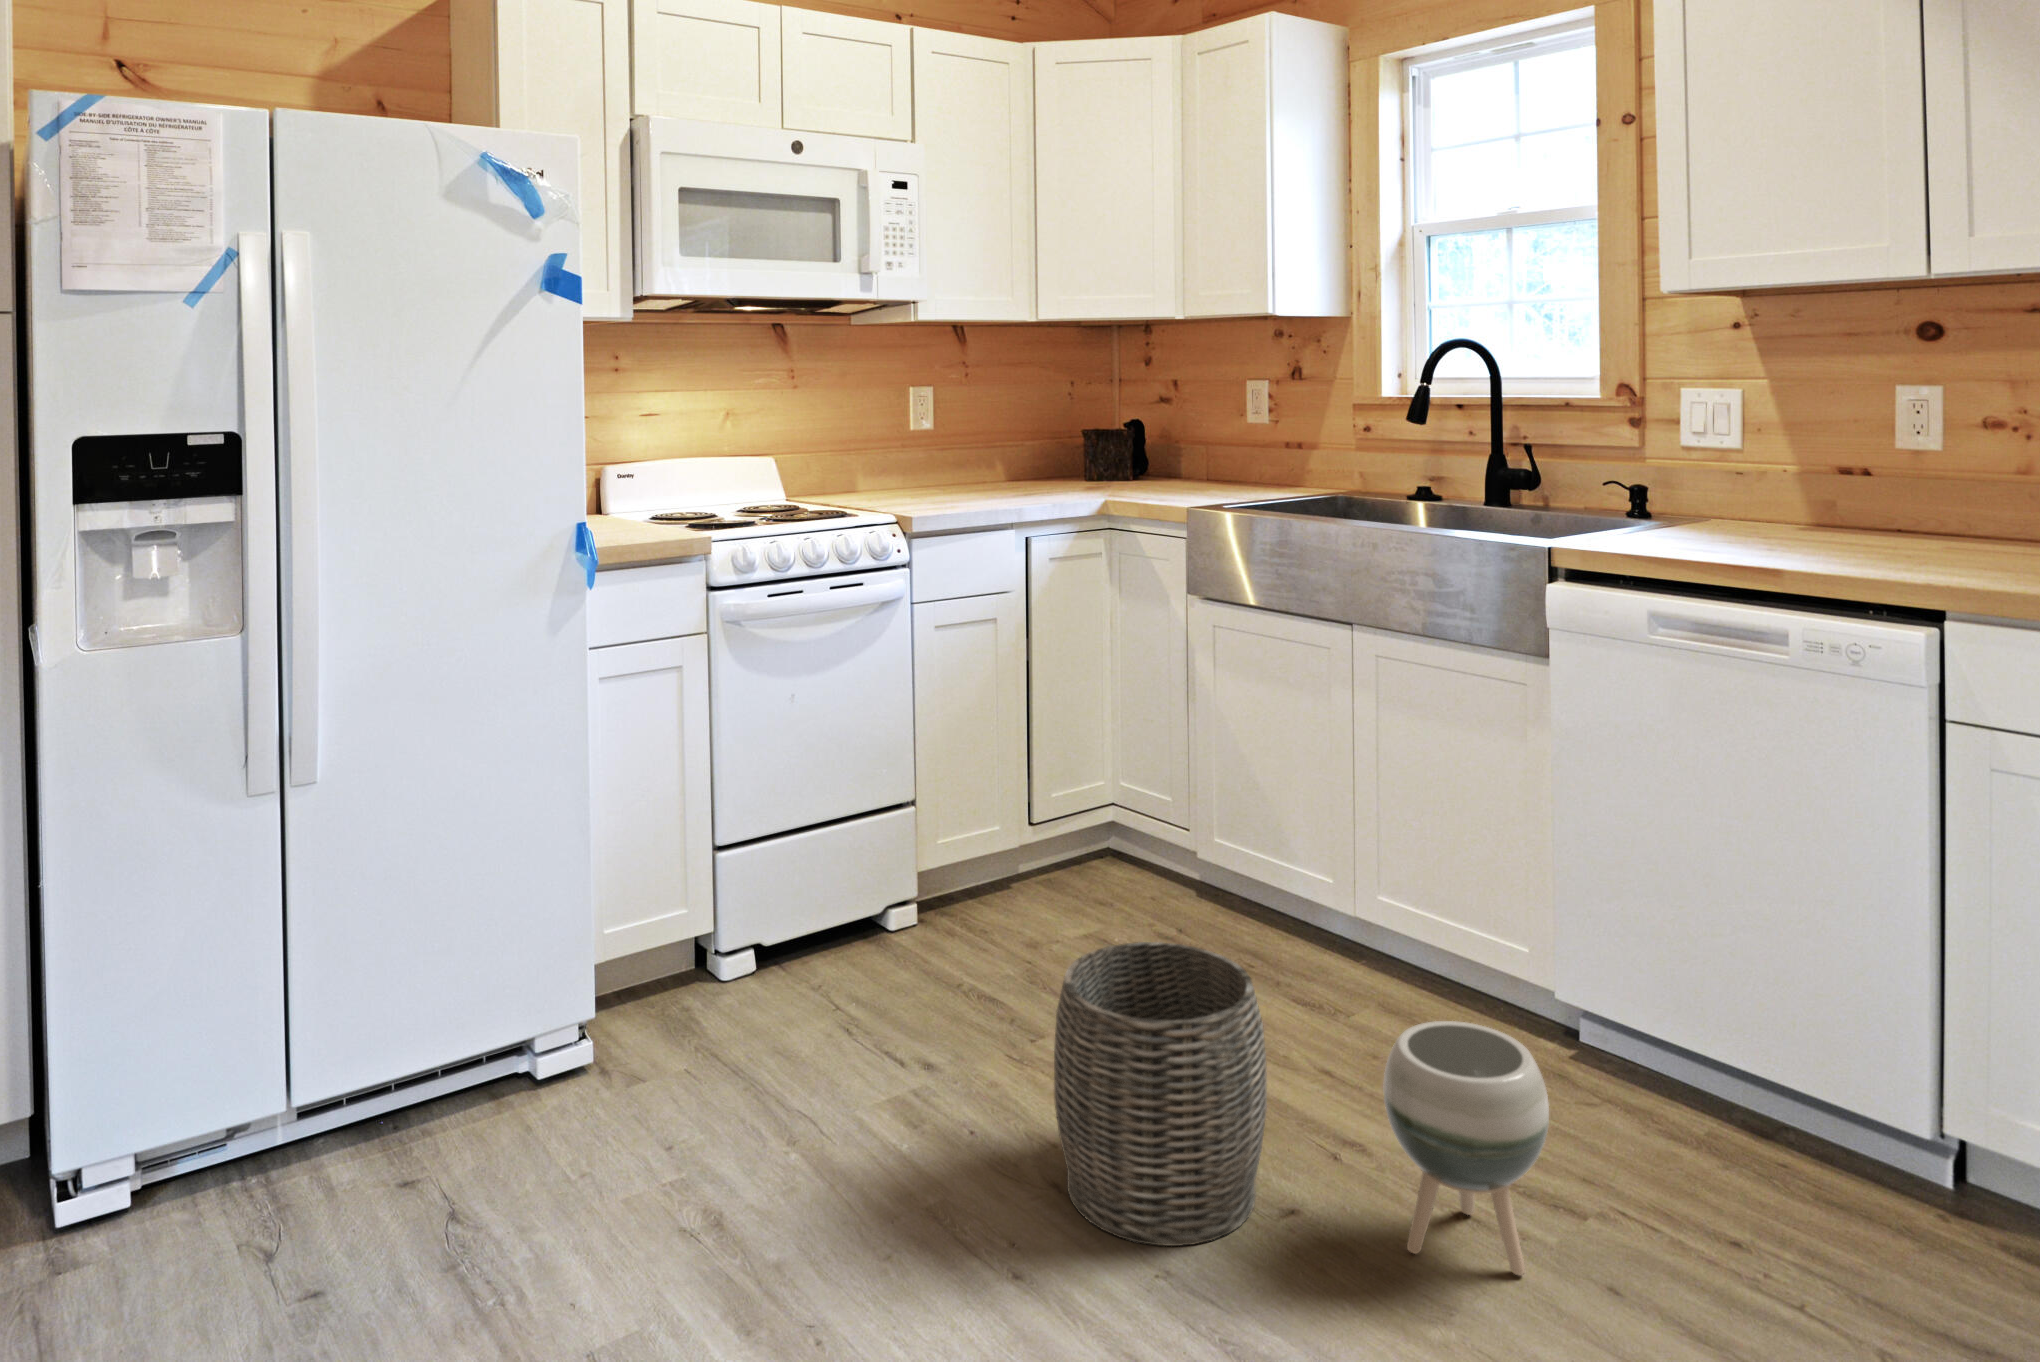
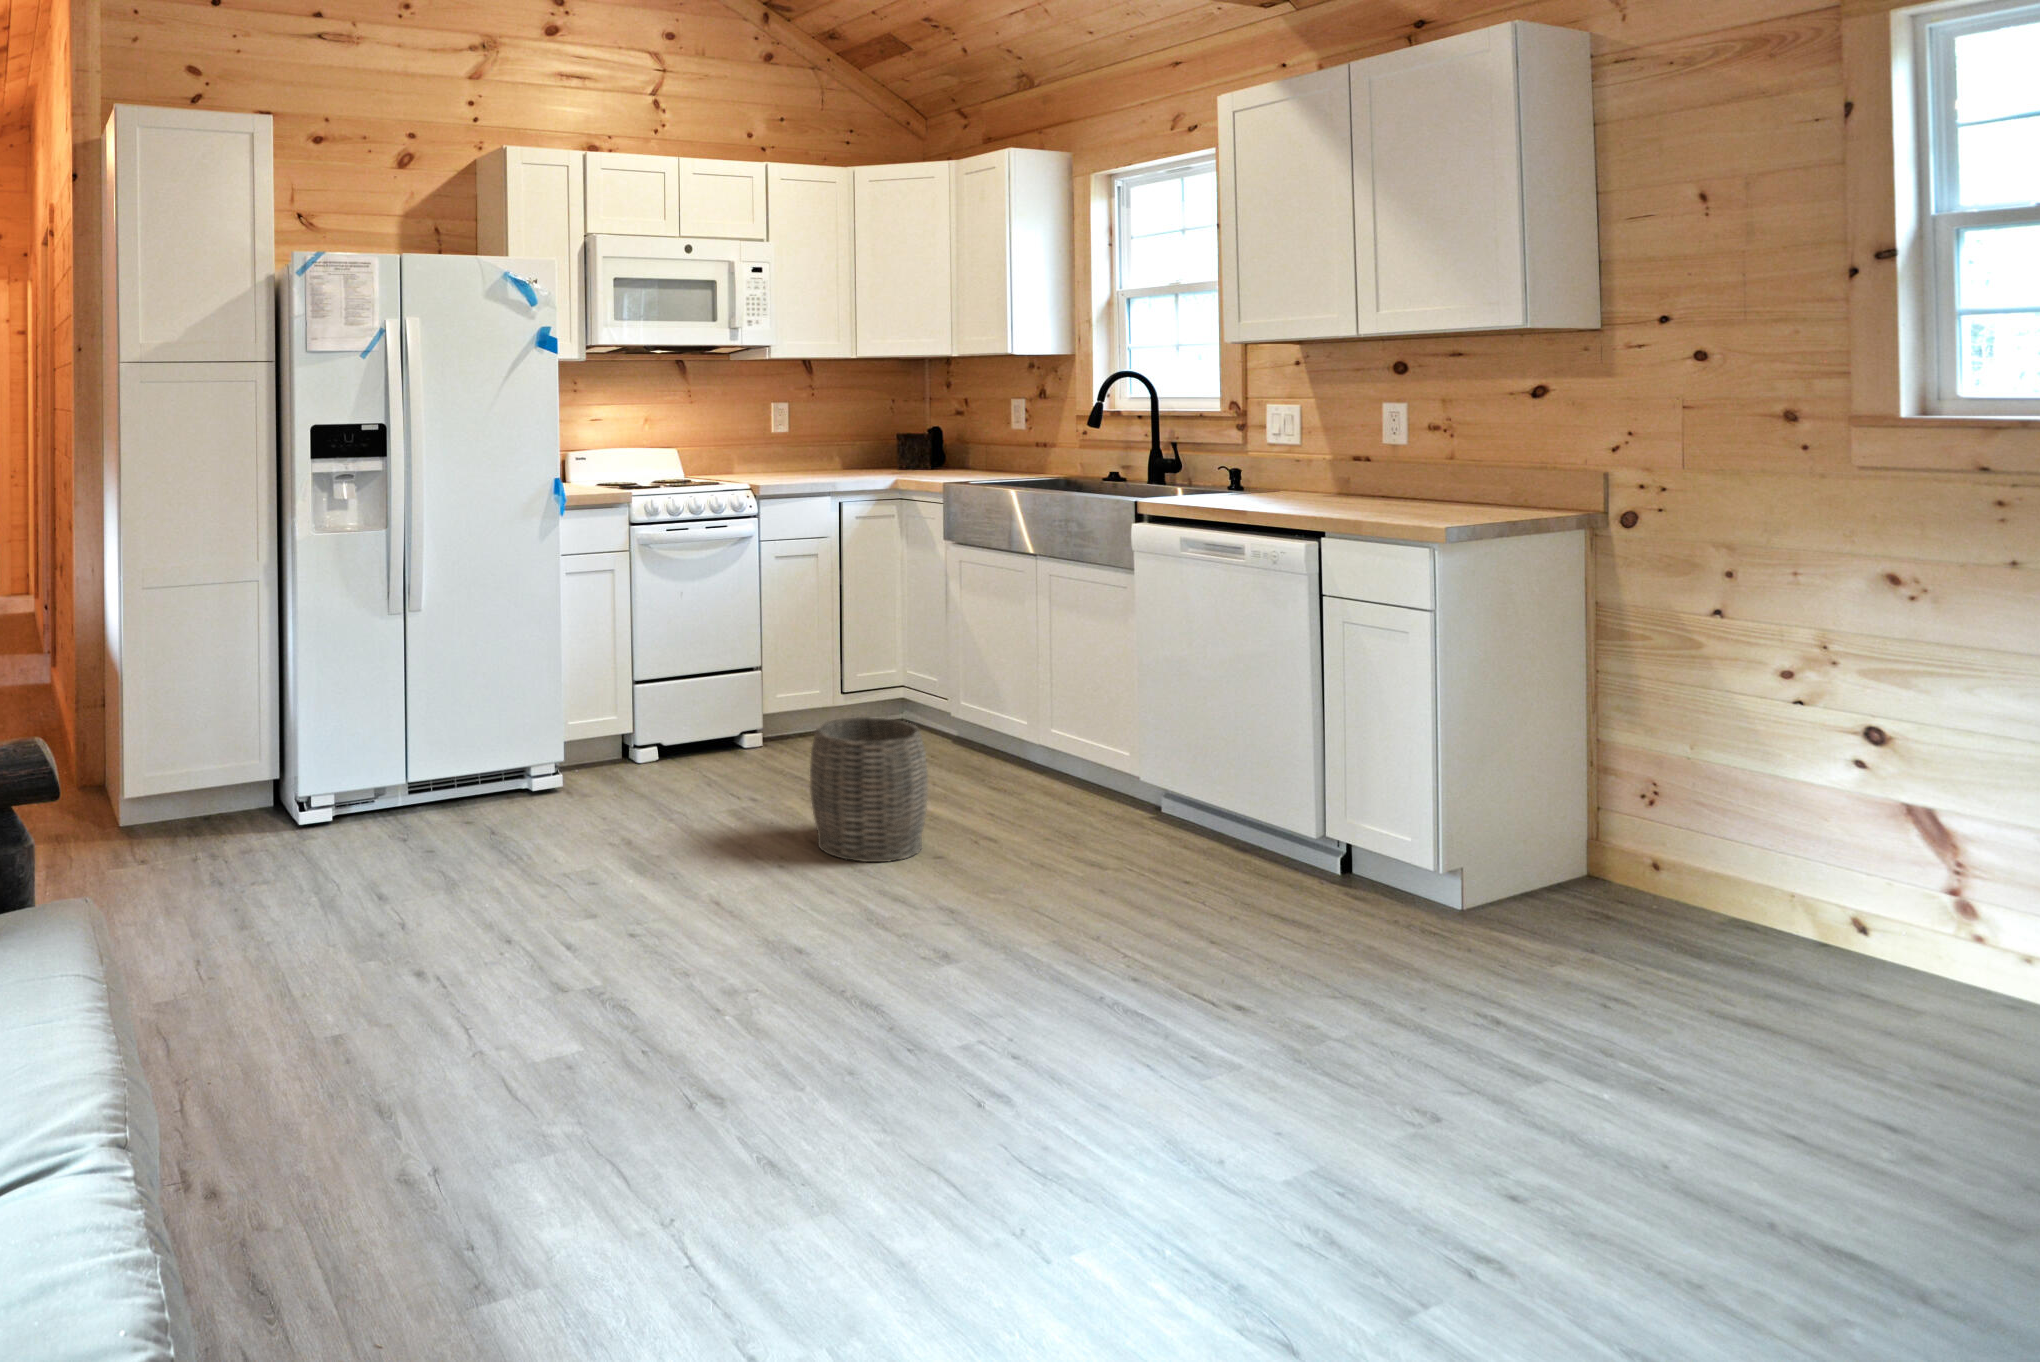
planter: present [1383,1021,1549,1276] -> none [983,754,1070,880]

